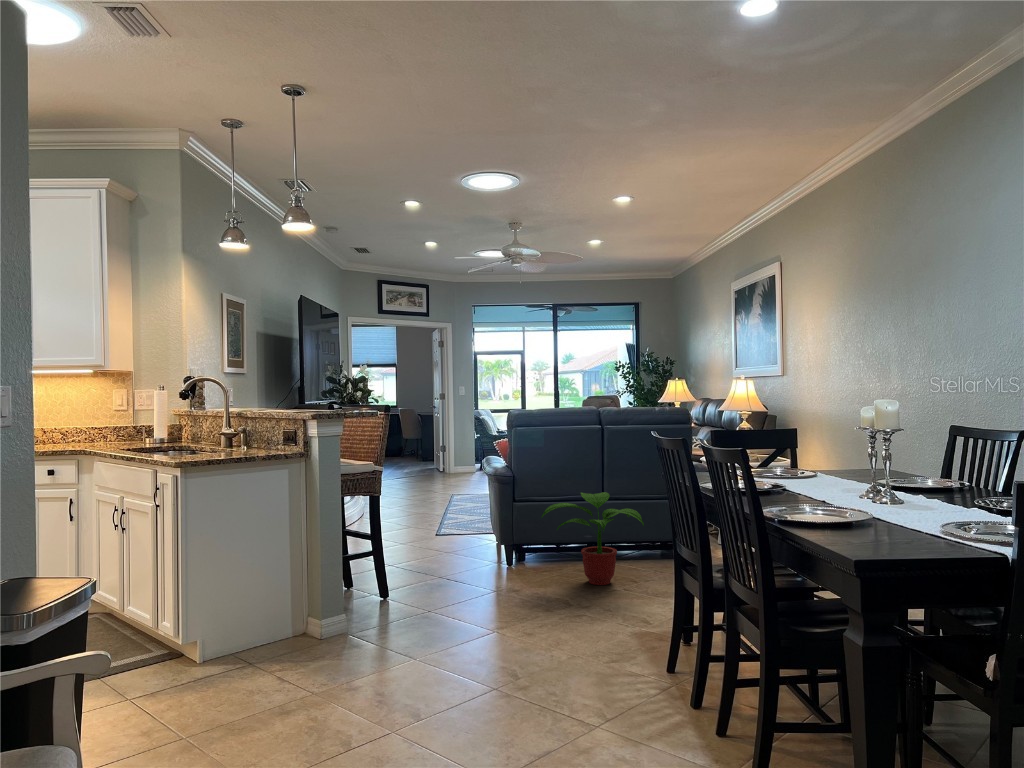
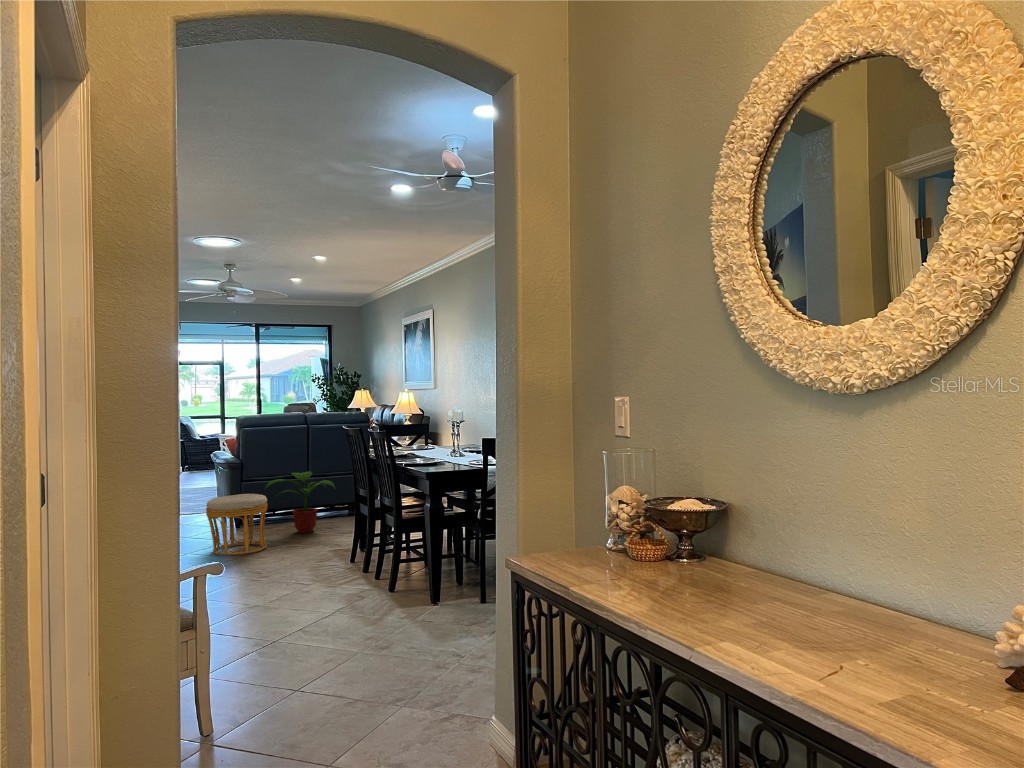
ottoman: none [457,525,542,620] -> present [206,494,268,555]

